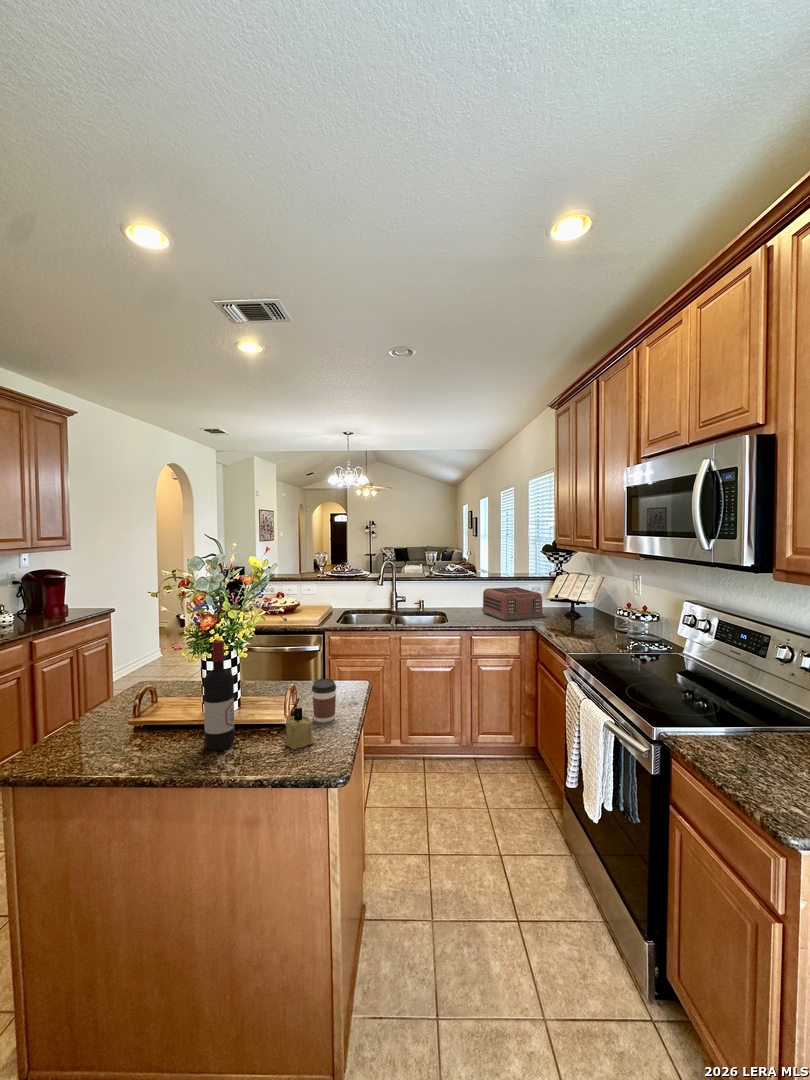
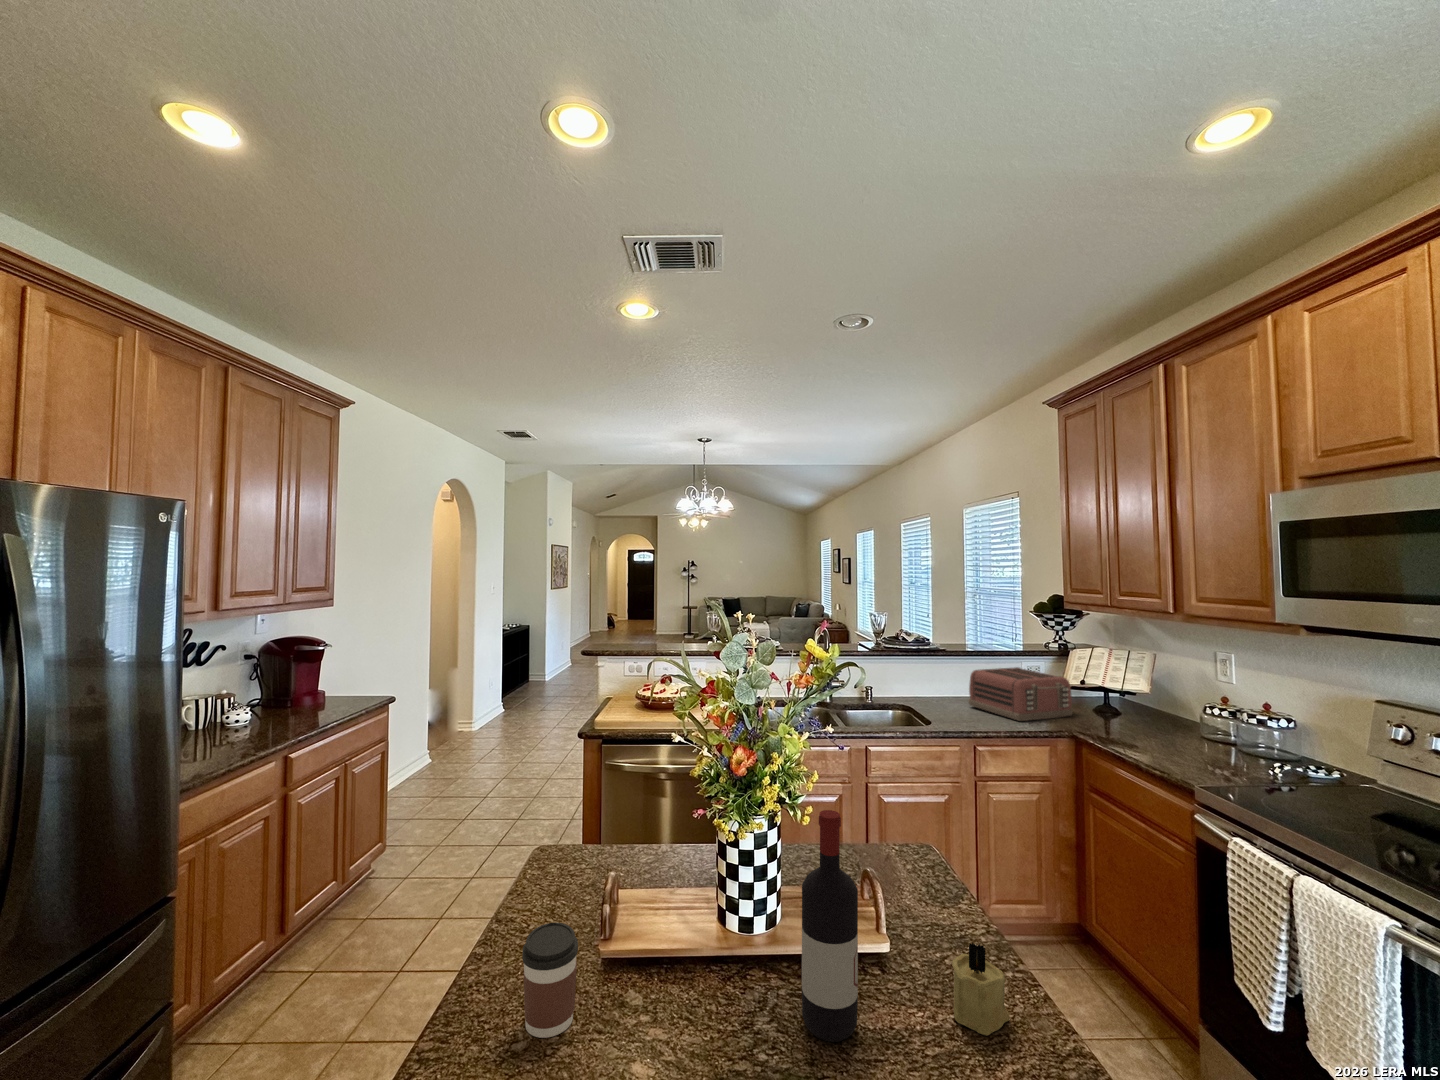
coffee cup: present [312,679,336,722] -> present [522,923,578,1038]

